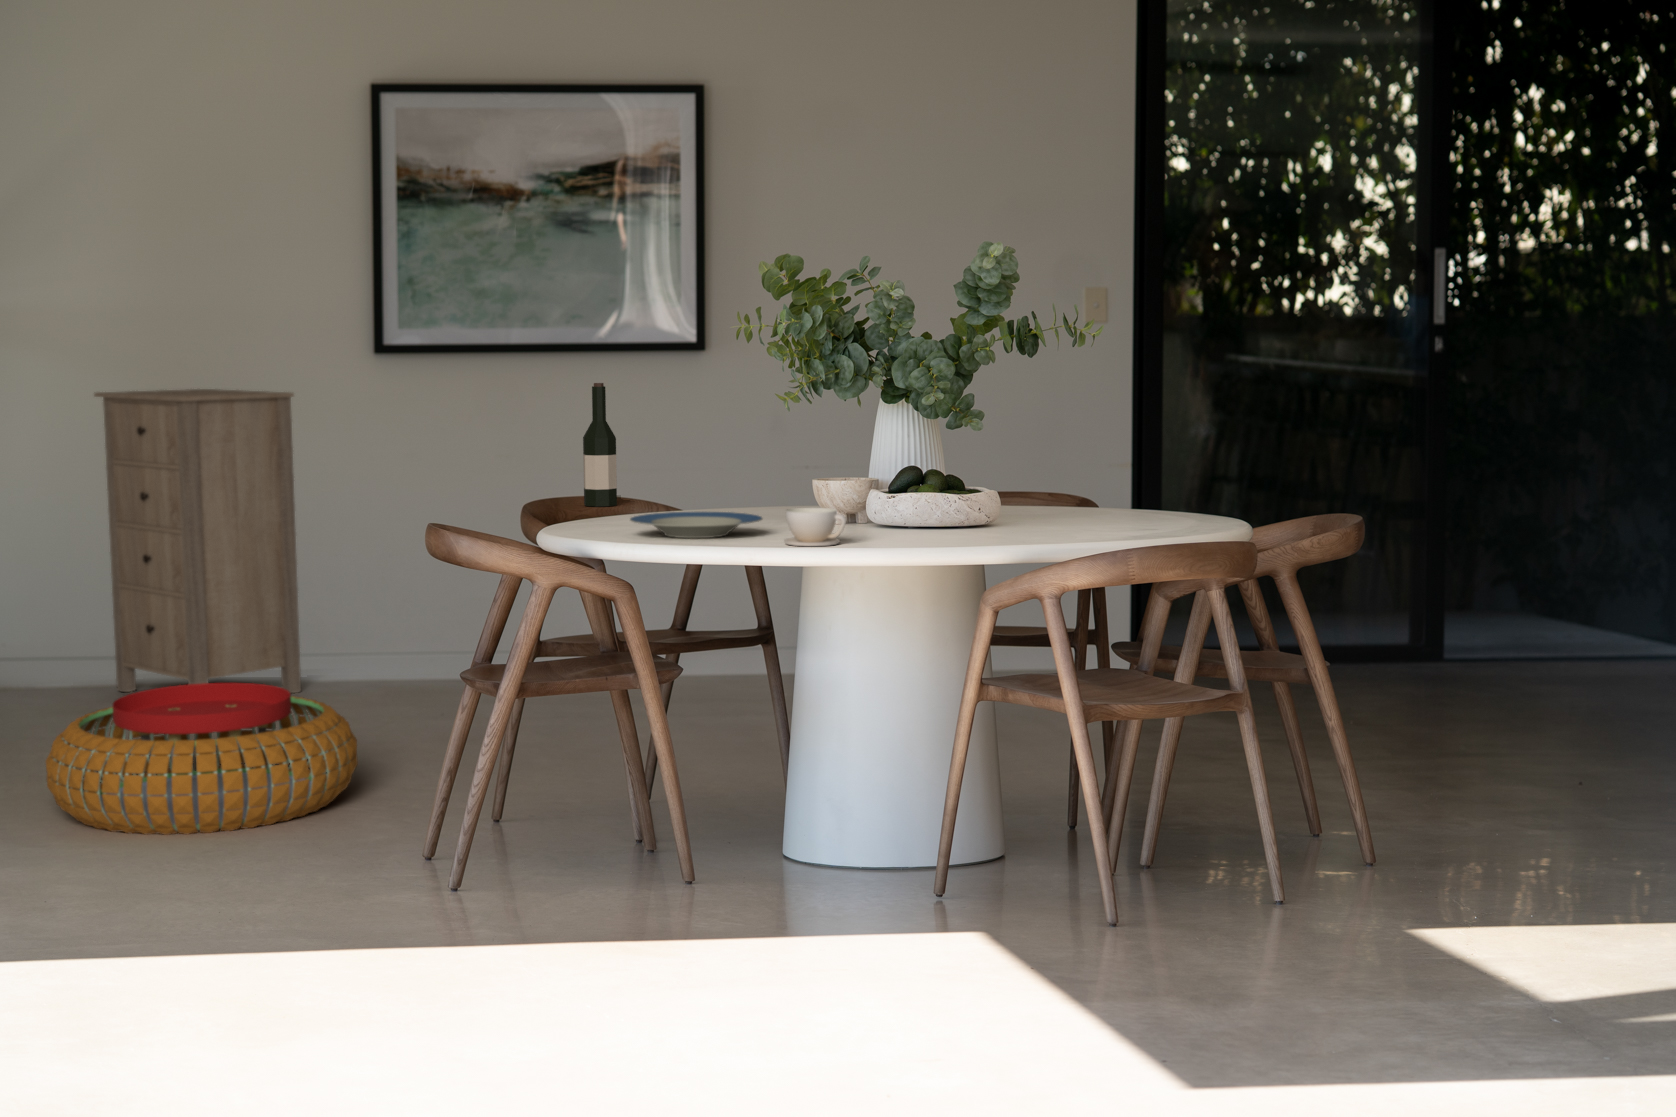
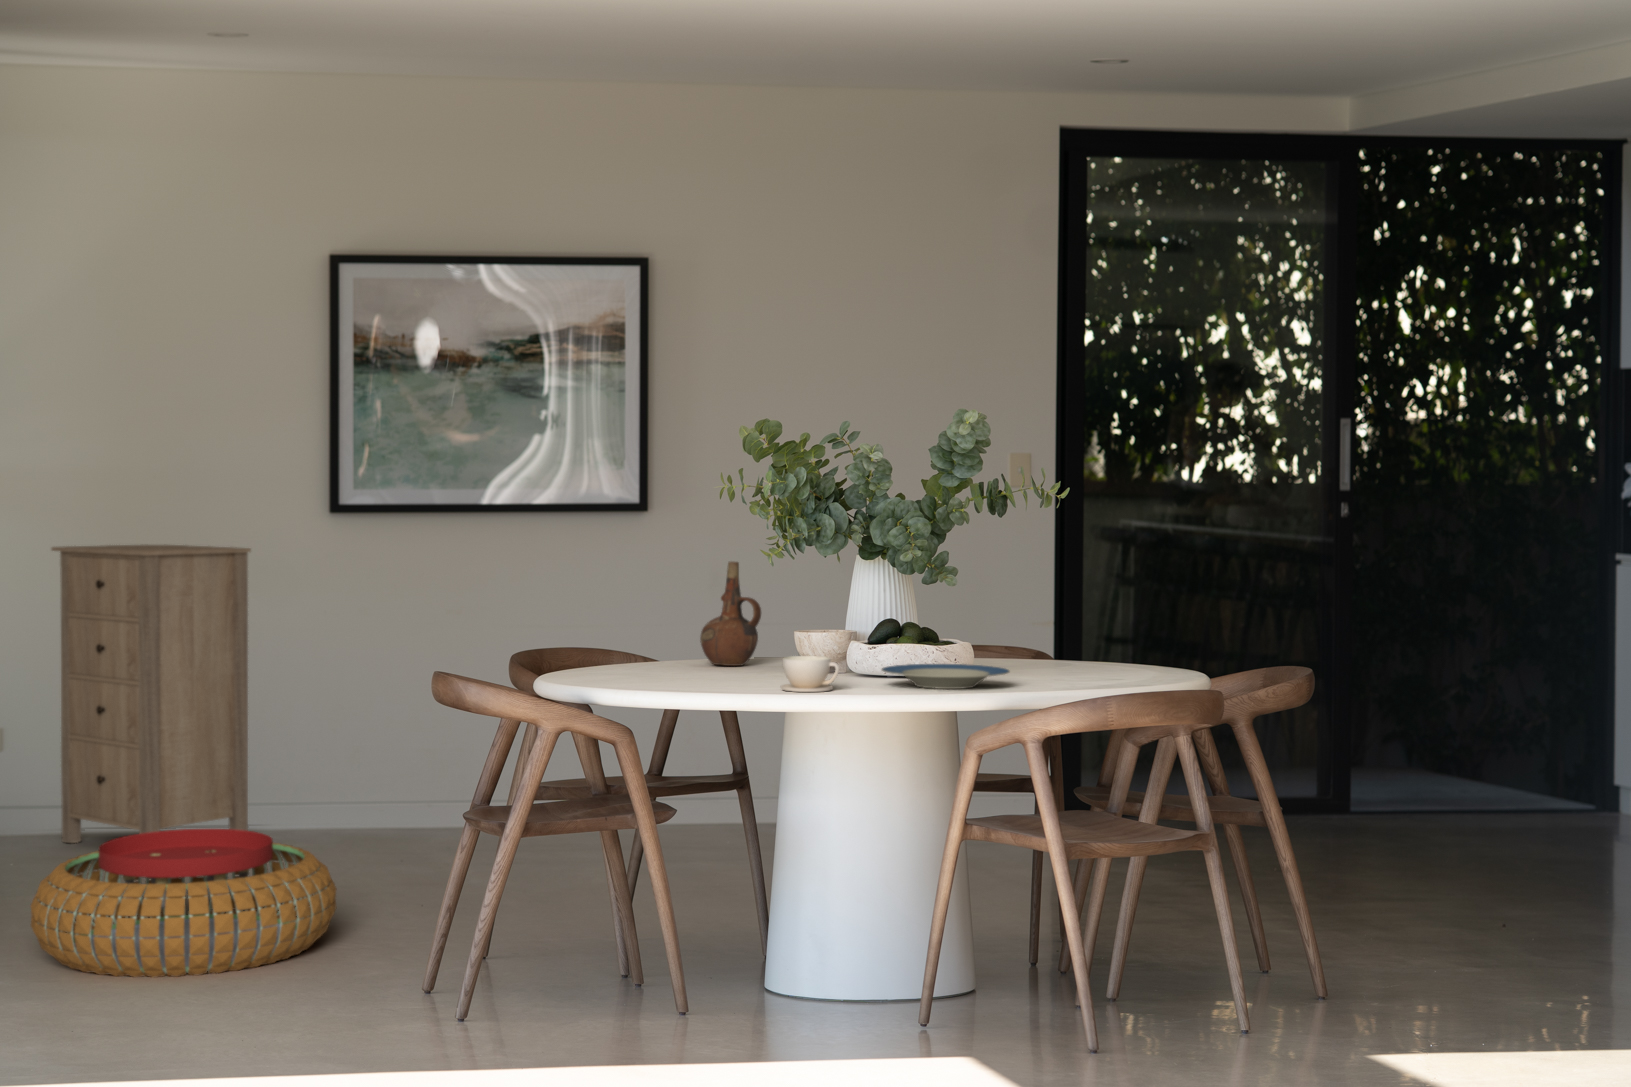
wine bottle: present [583,383,617,507] -> none [558,539,590,657]
ceramic pitcher: none [723,406,786,516] -> present [700,562,761,666]
plate: present [630,512,762,538] -> present [882,664,1010,689]

